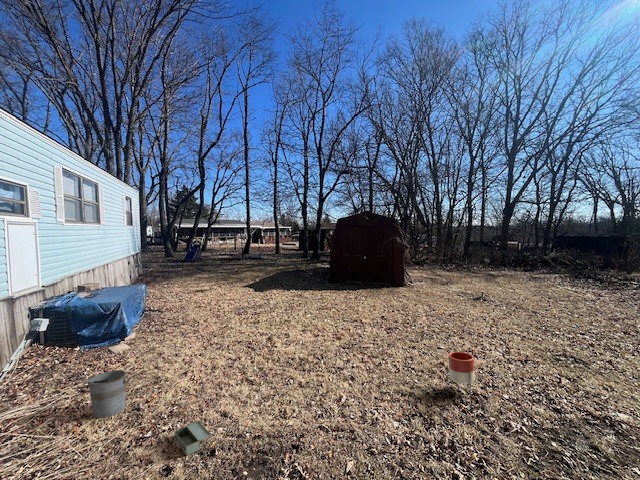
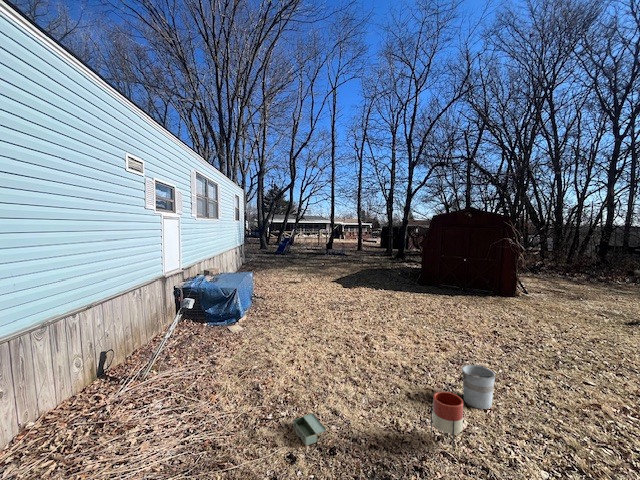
planter: present [447,352,475,397] -> present [431,392,463,451]
bucket: present [84,370,129,418] -> present [460,365,499,409]

